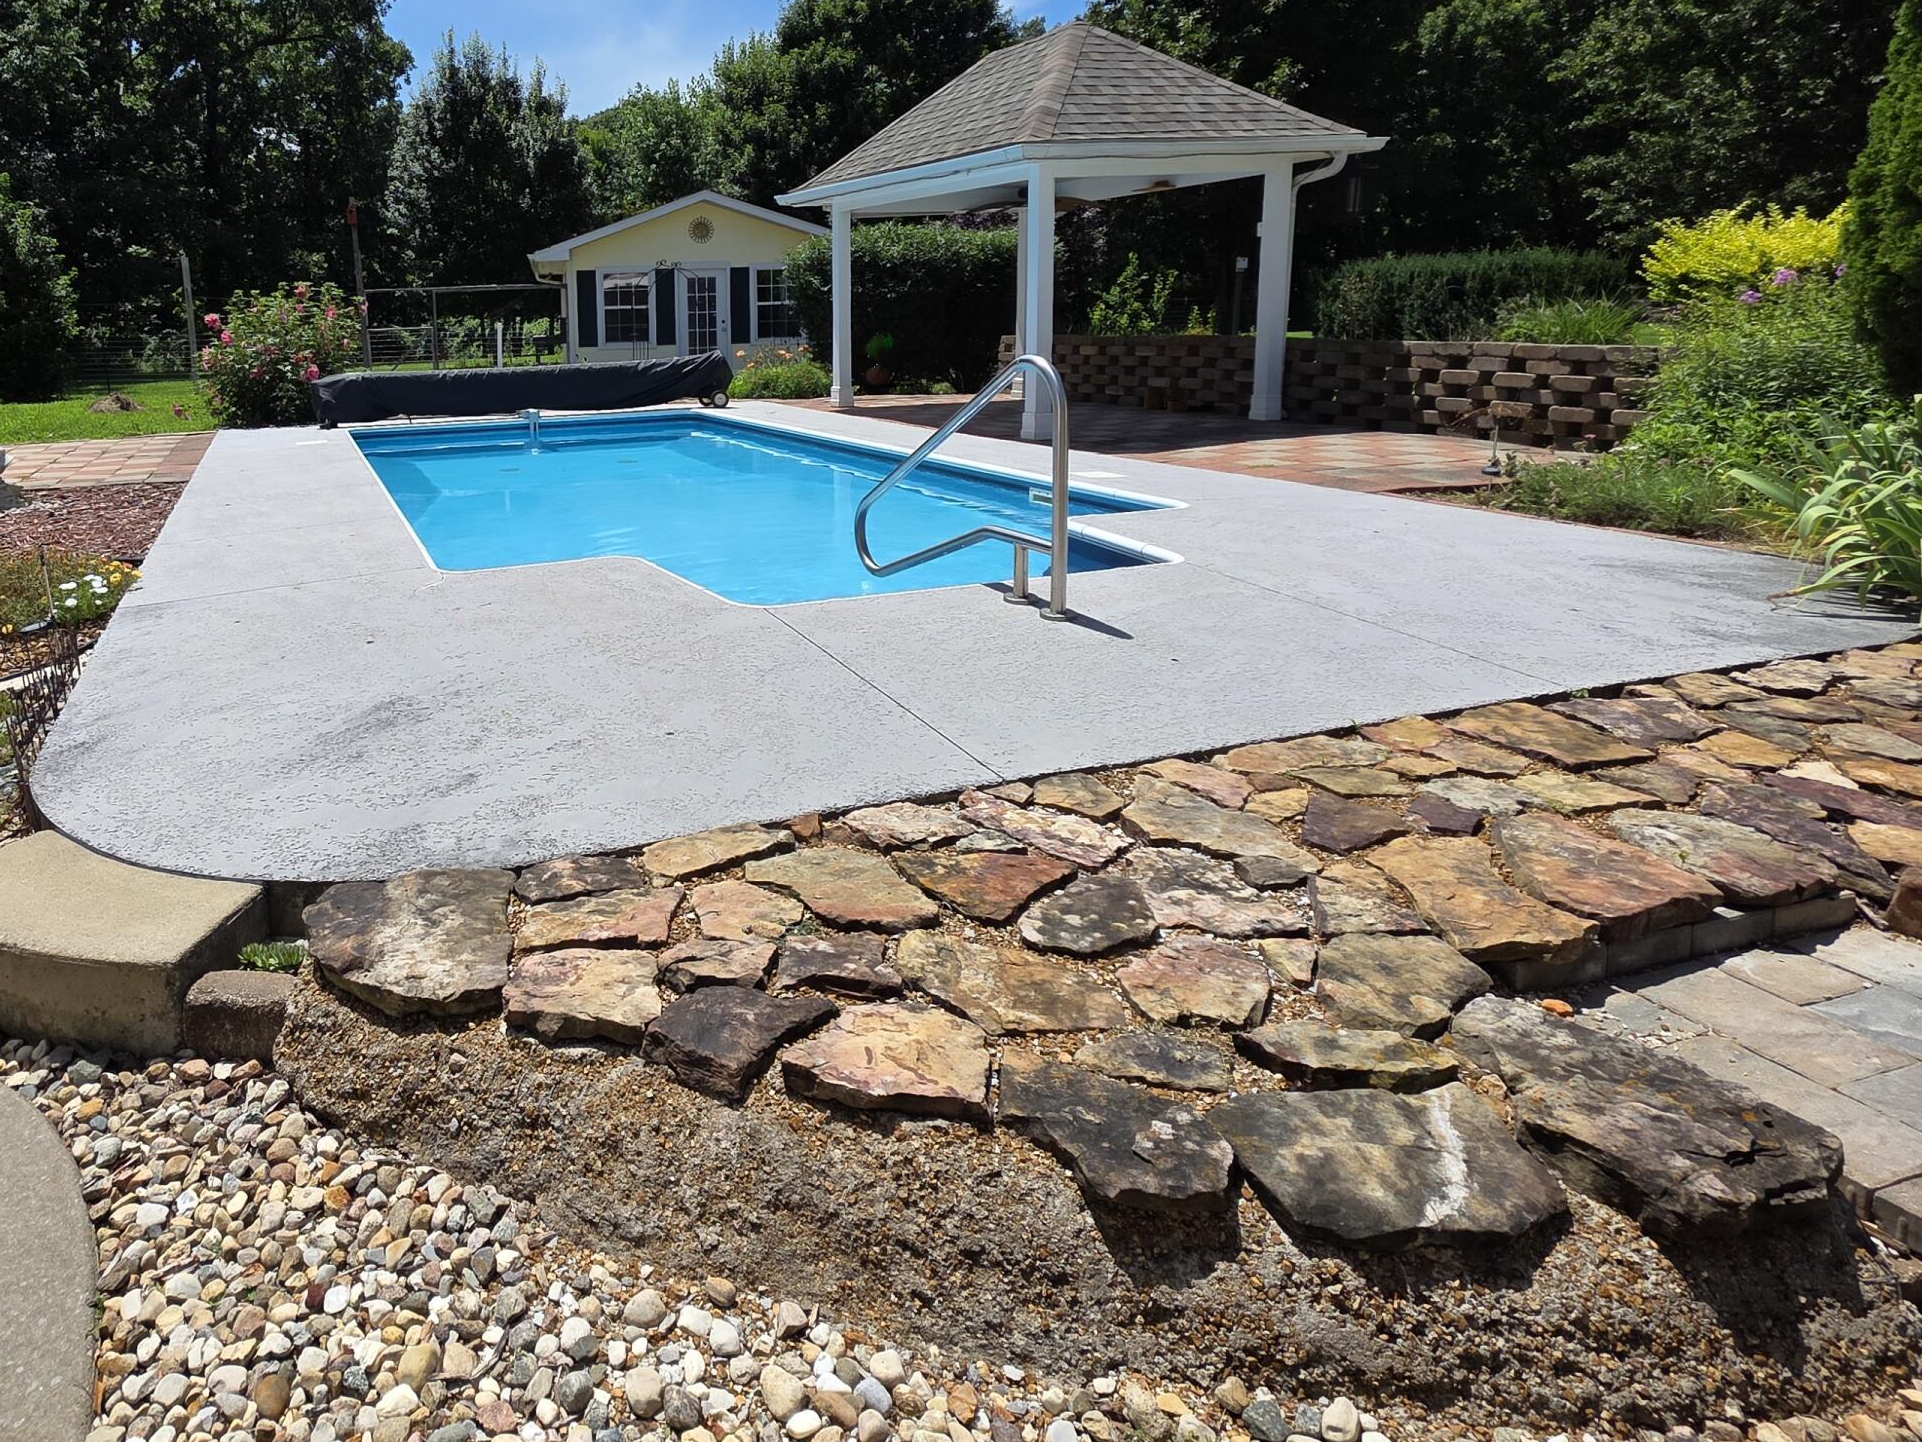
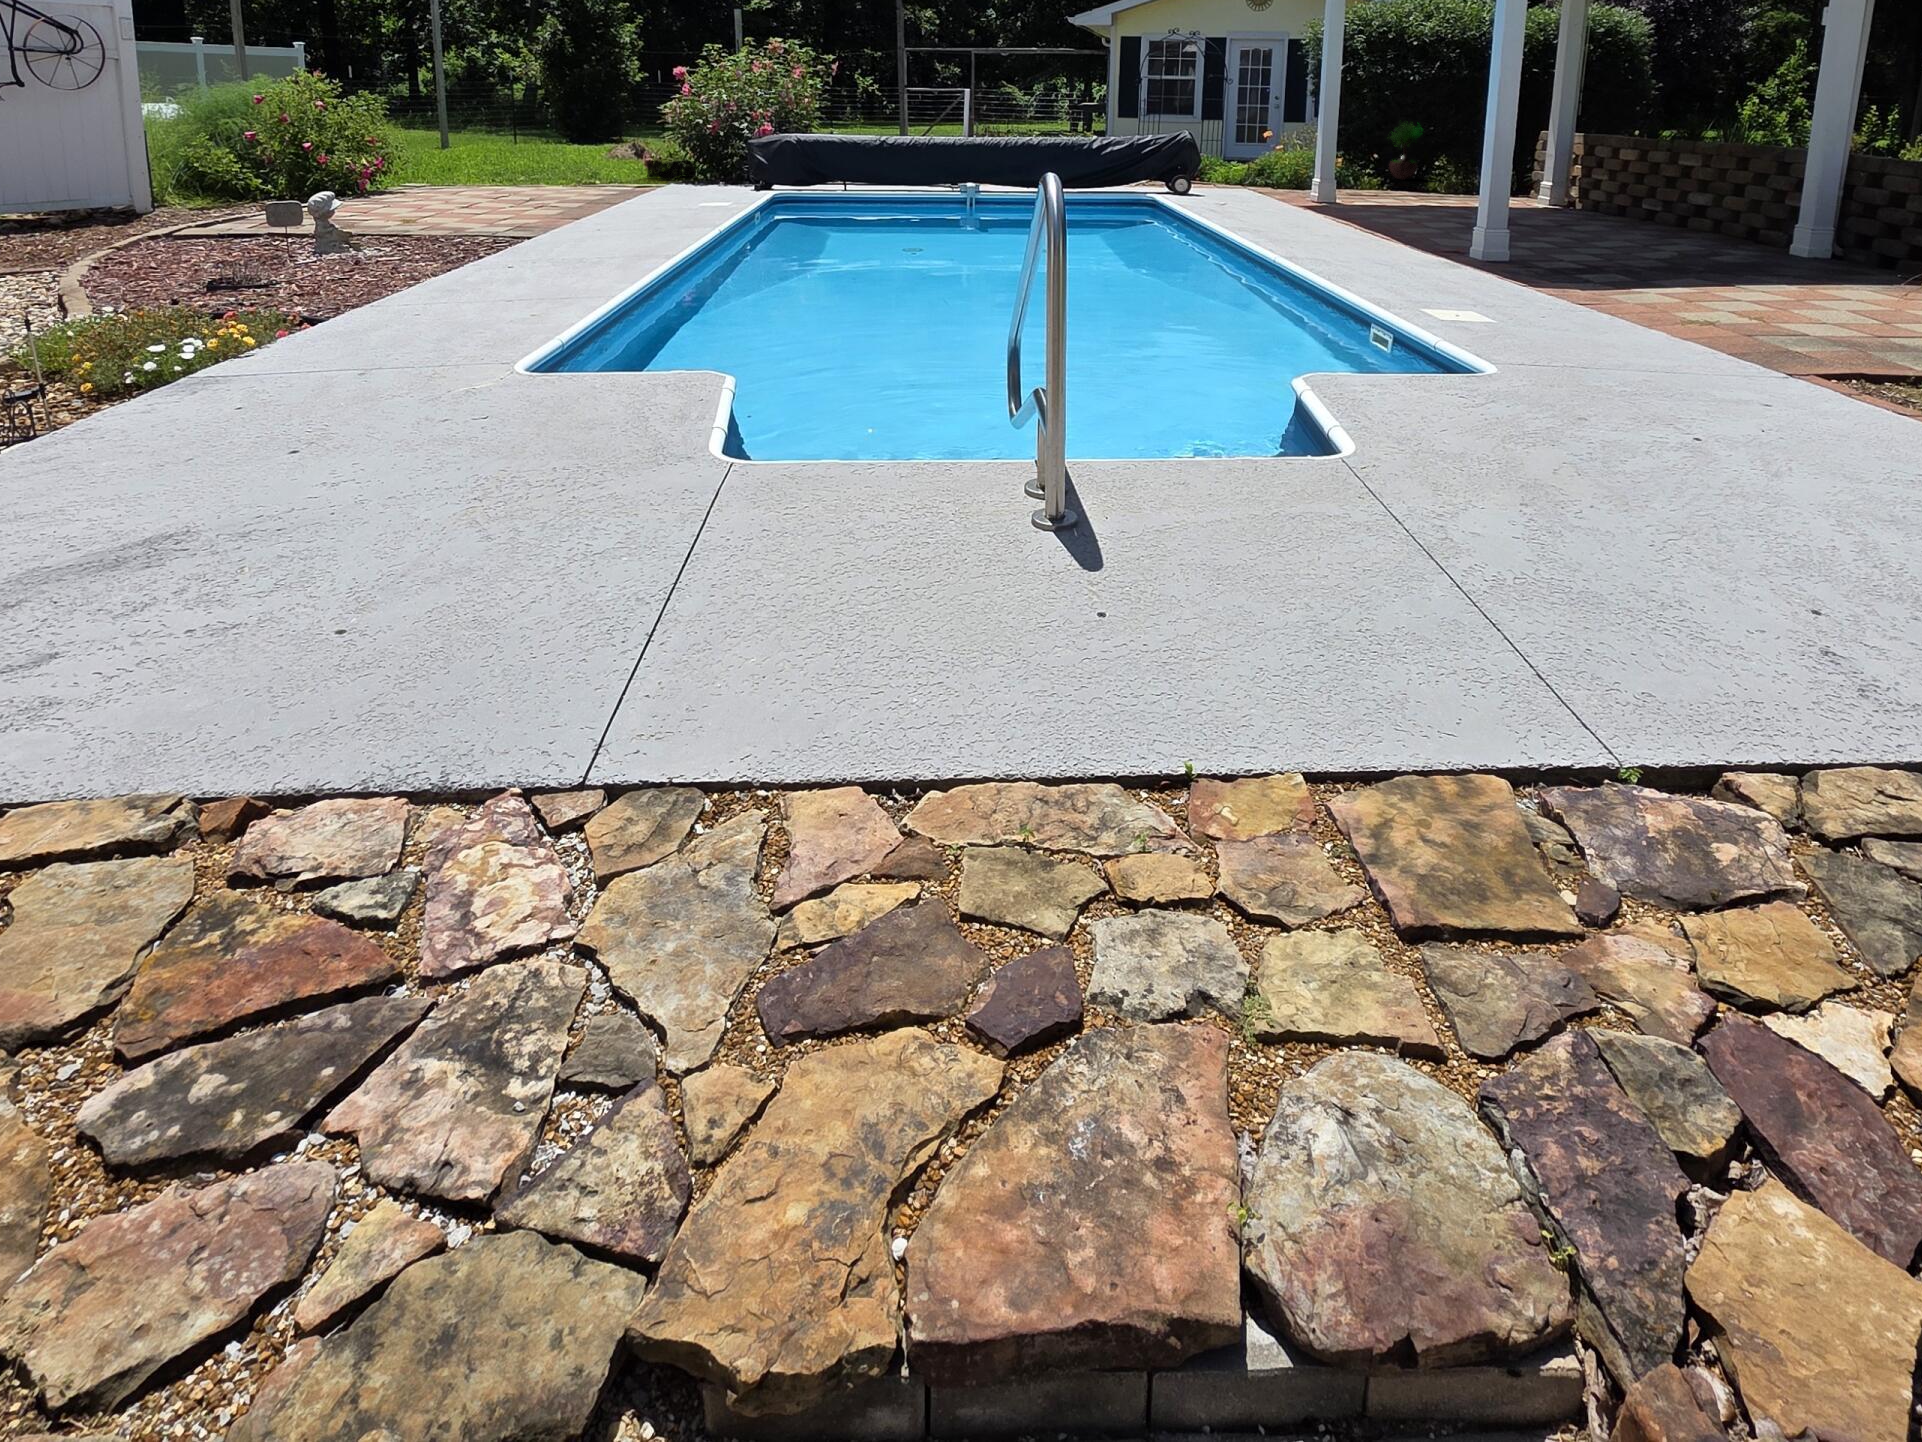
woven basket: present [1144,385,1197,412] -> present [646,158,696,181]

